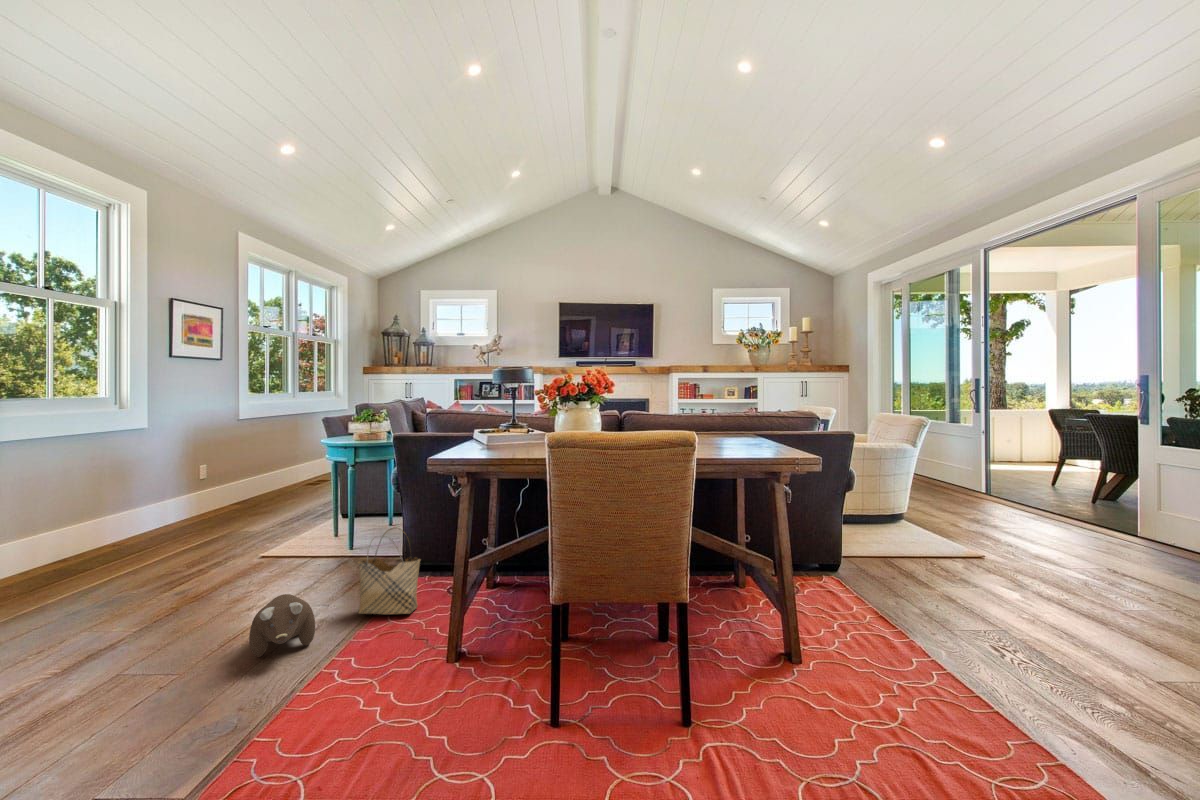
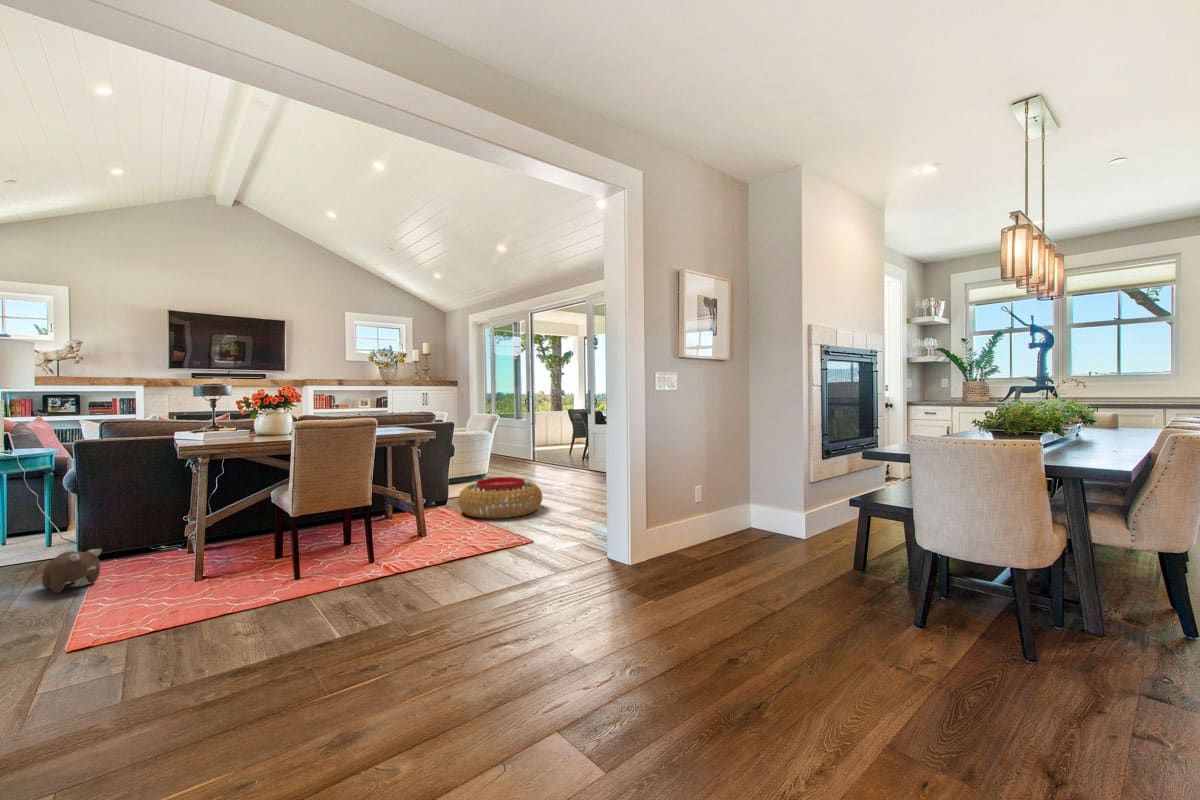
woven basket: present [358,527,420,614] -> none [110,504,167,567]
pouf: none [864,555,1107,688] -> present [458,477,542,518]

